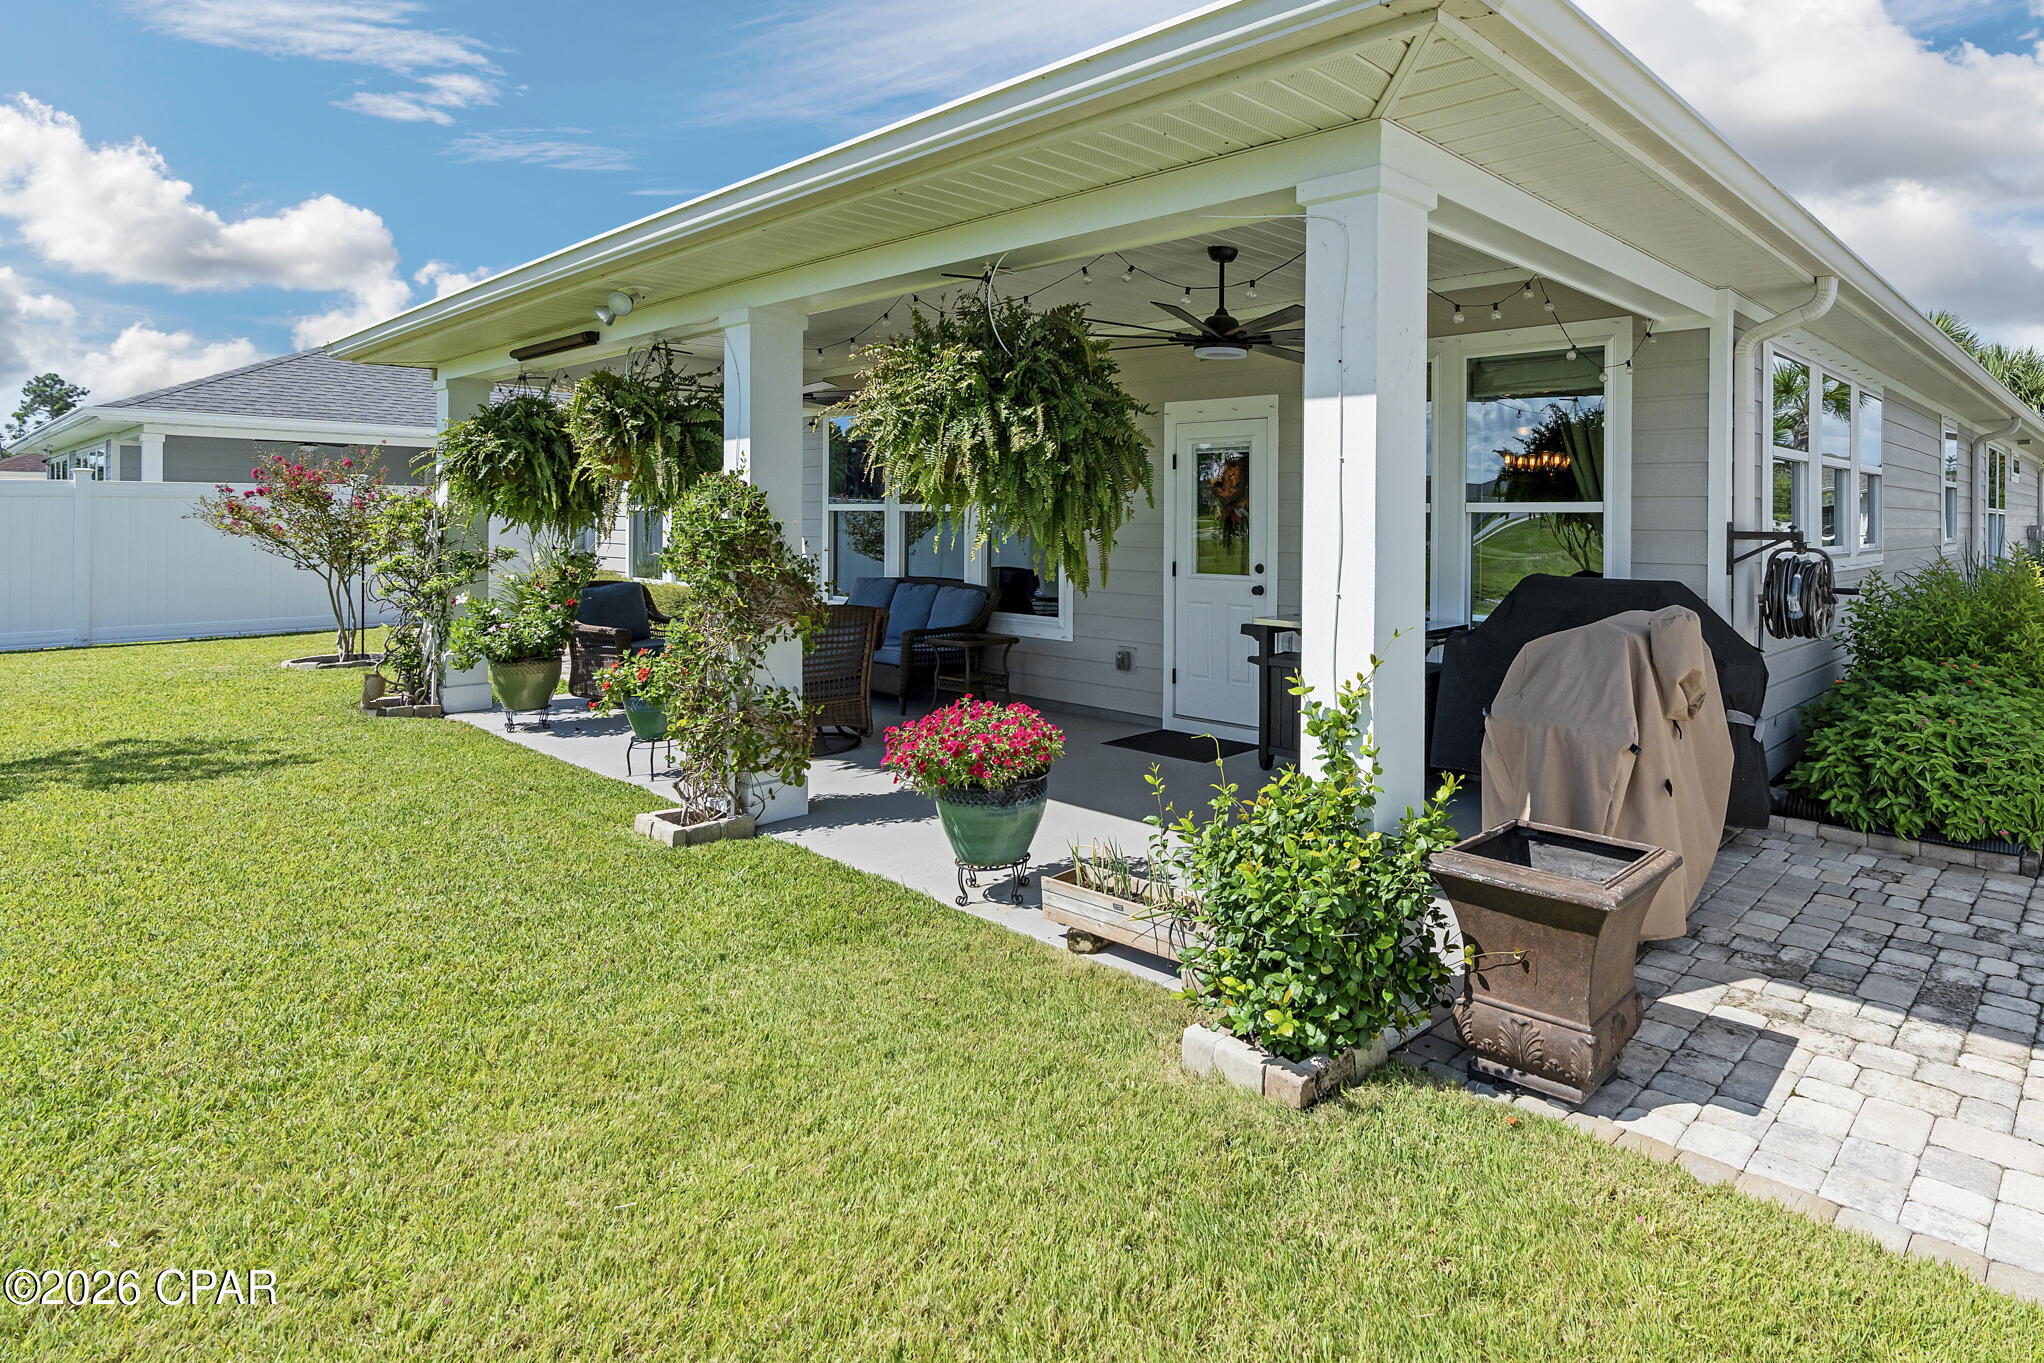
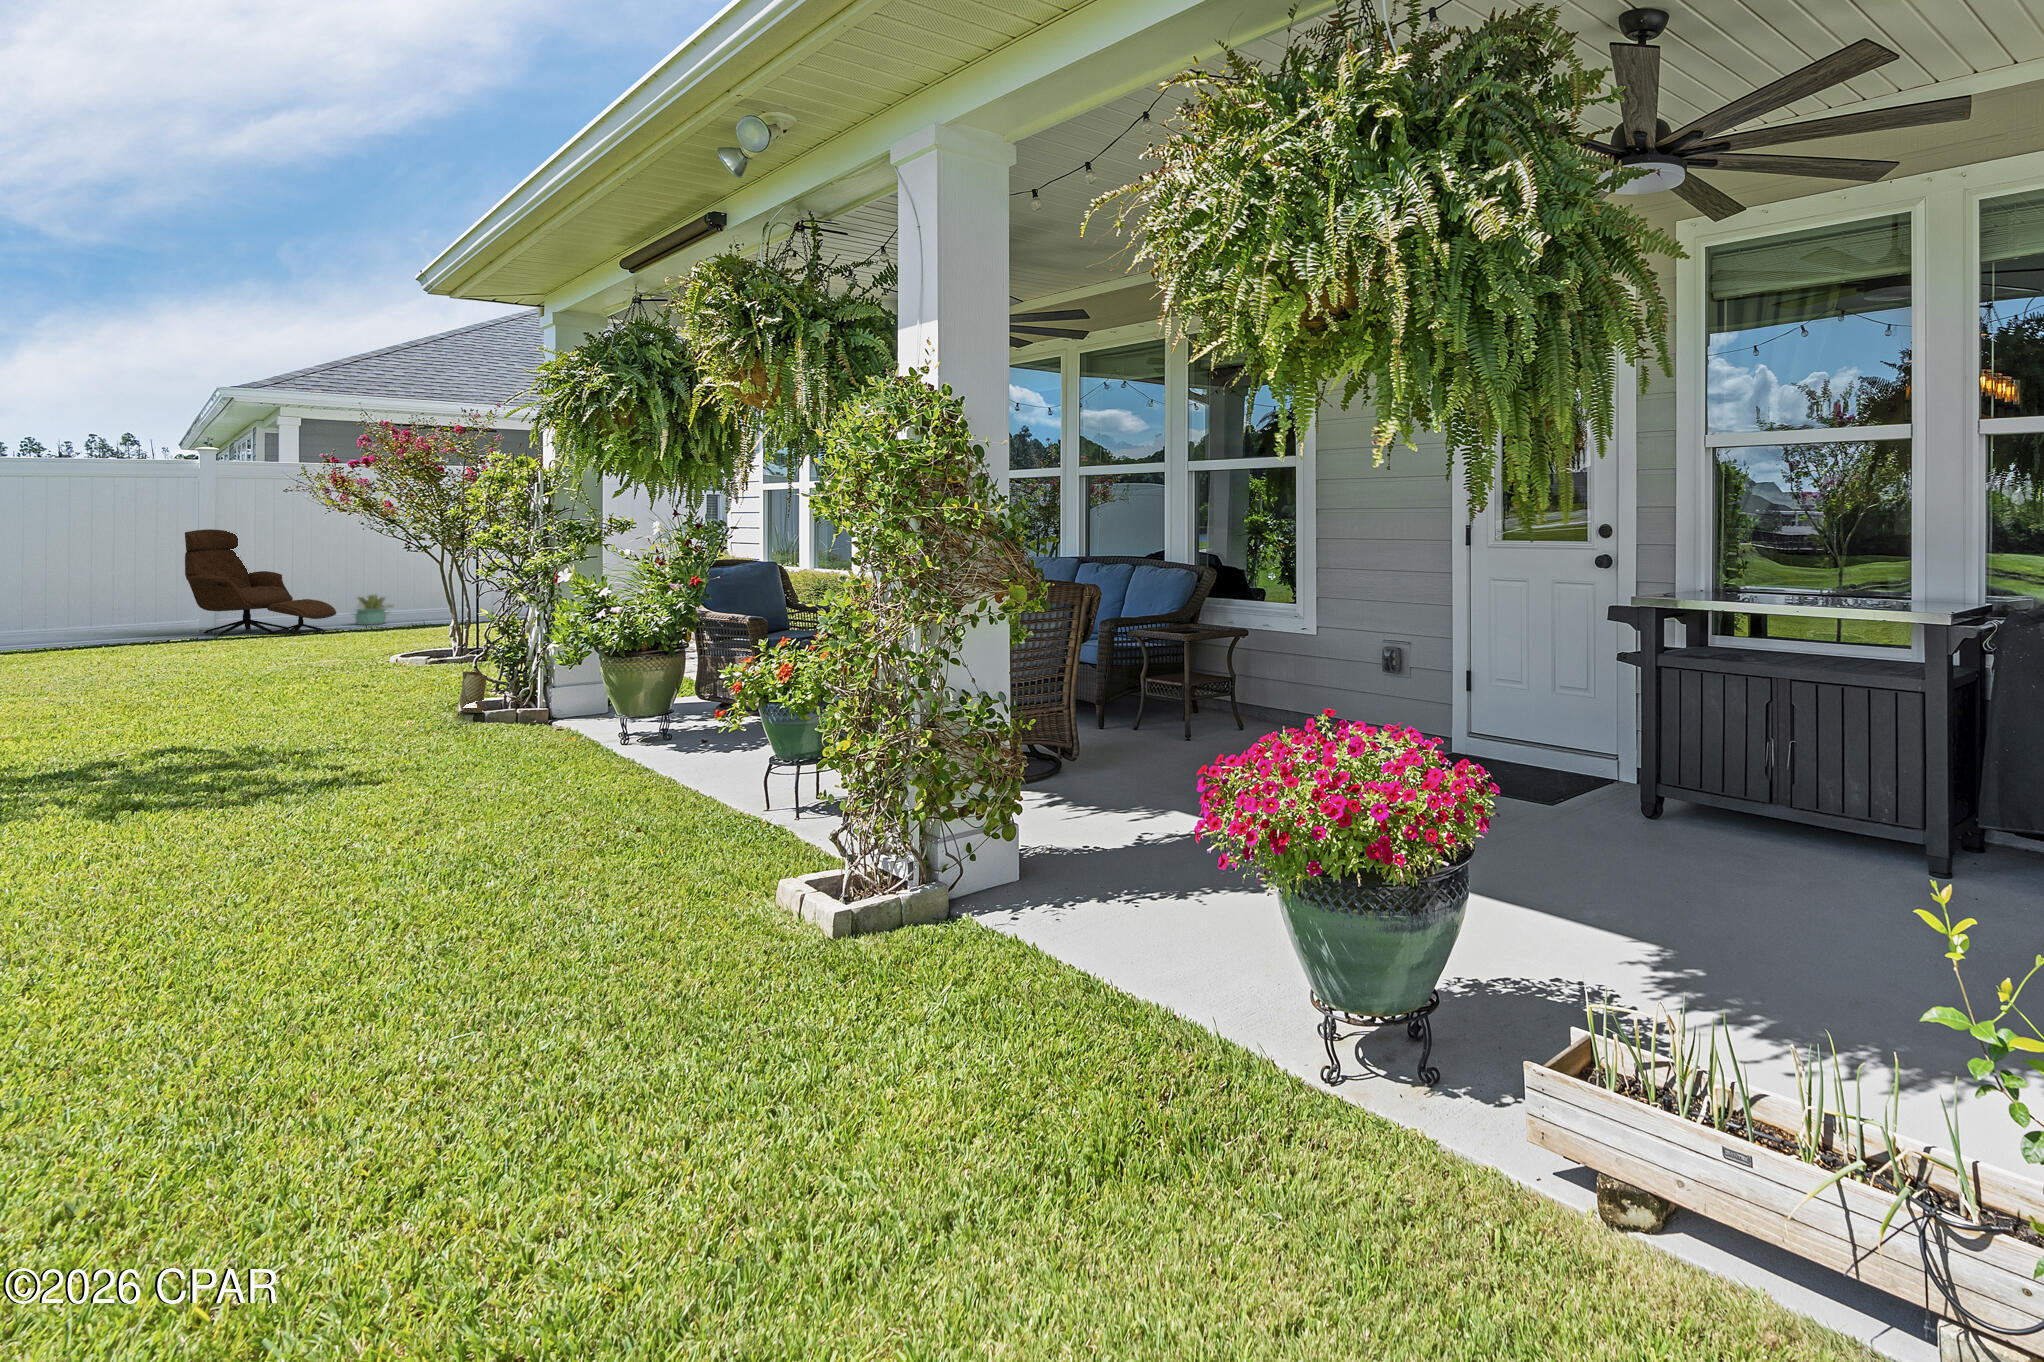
lounge chair: none [65,544,214,642] -> present [185,529,336,636]
decorative plant: none [226,603,269,631] -> present [355,595,393,625]

